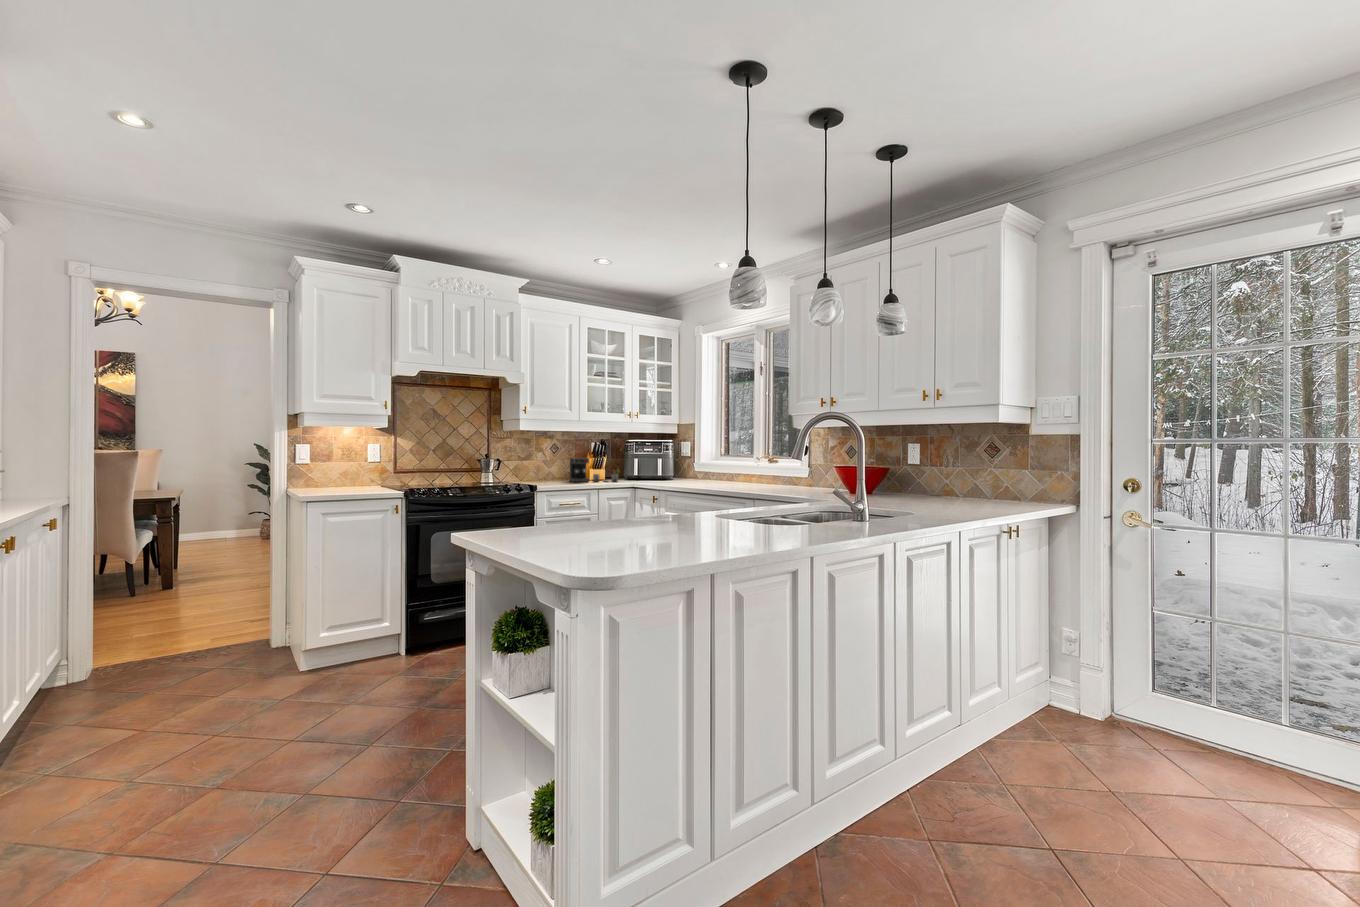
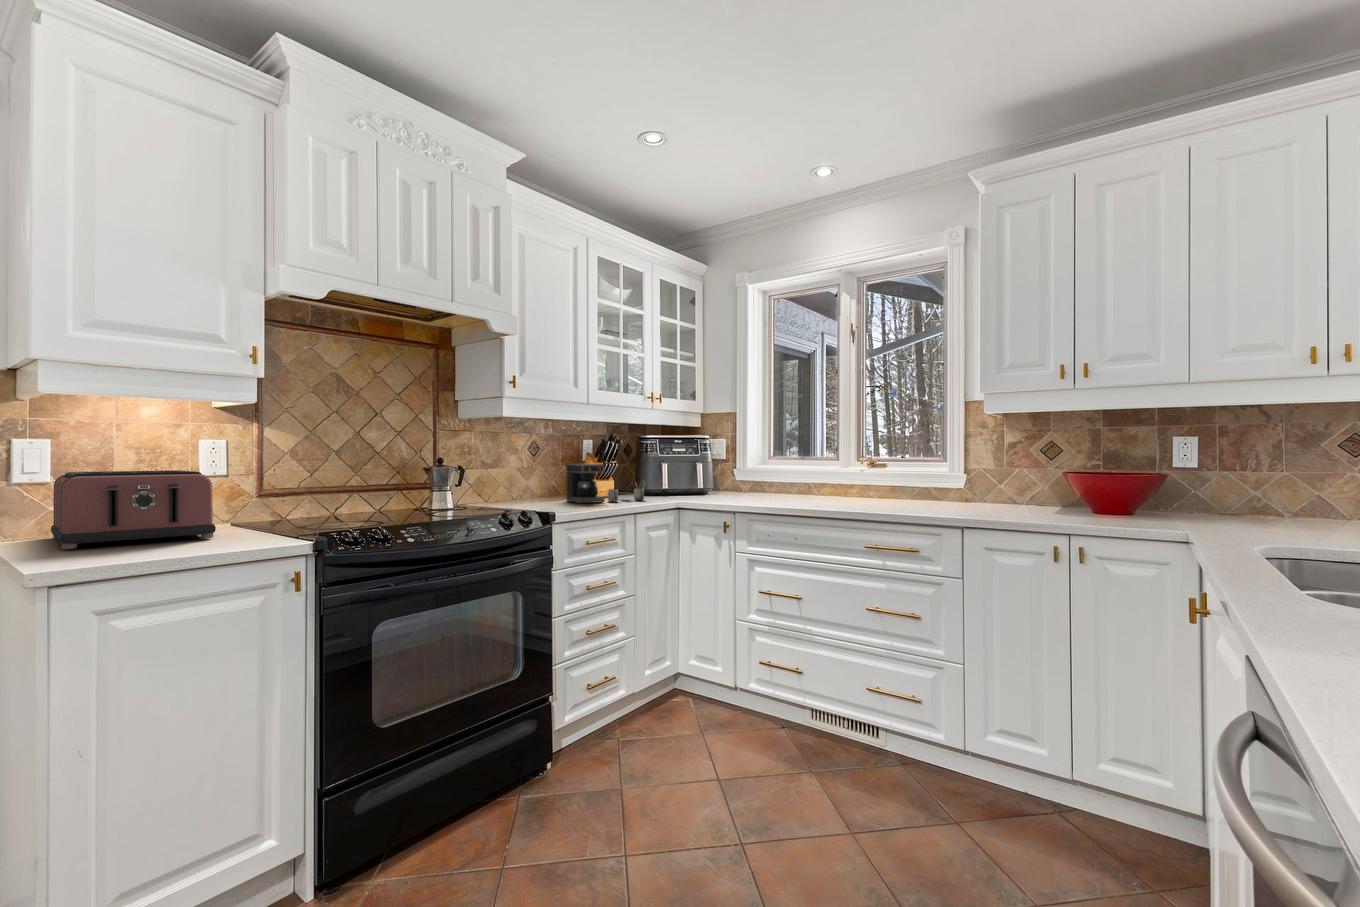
toaster: none [308,459,369,491] -> present [51,470,216,549]

